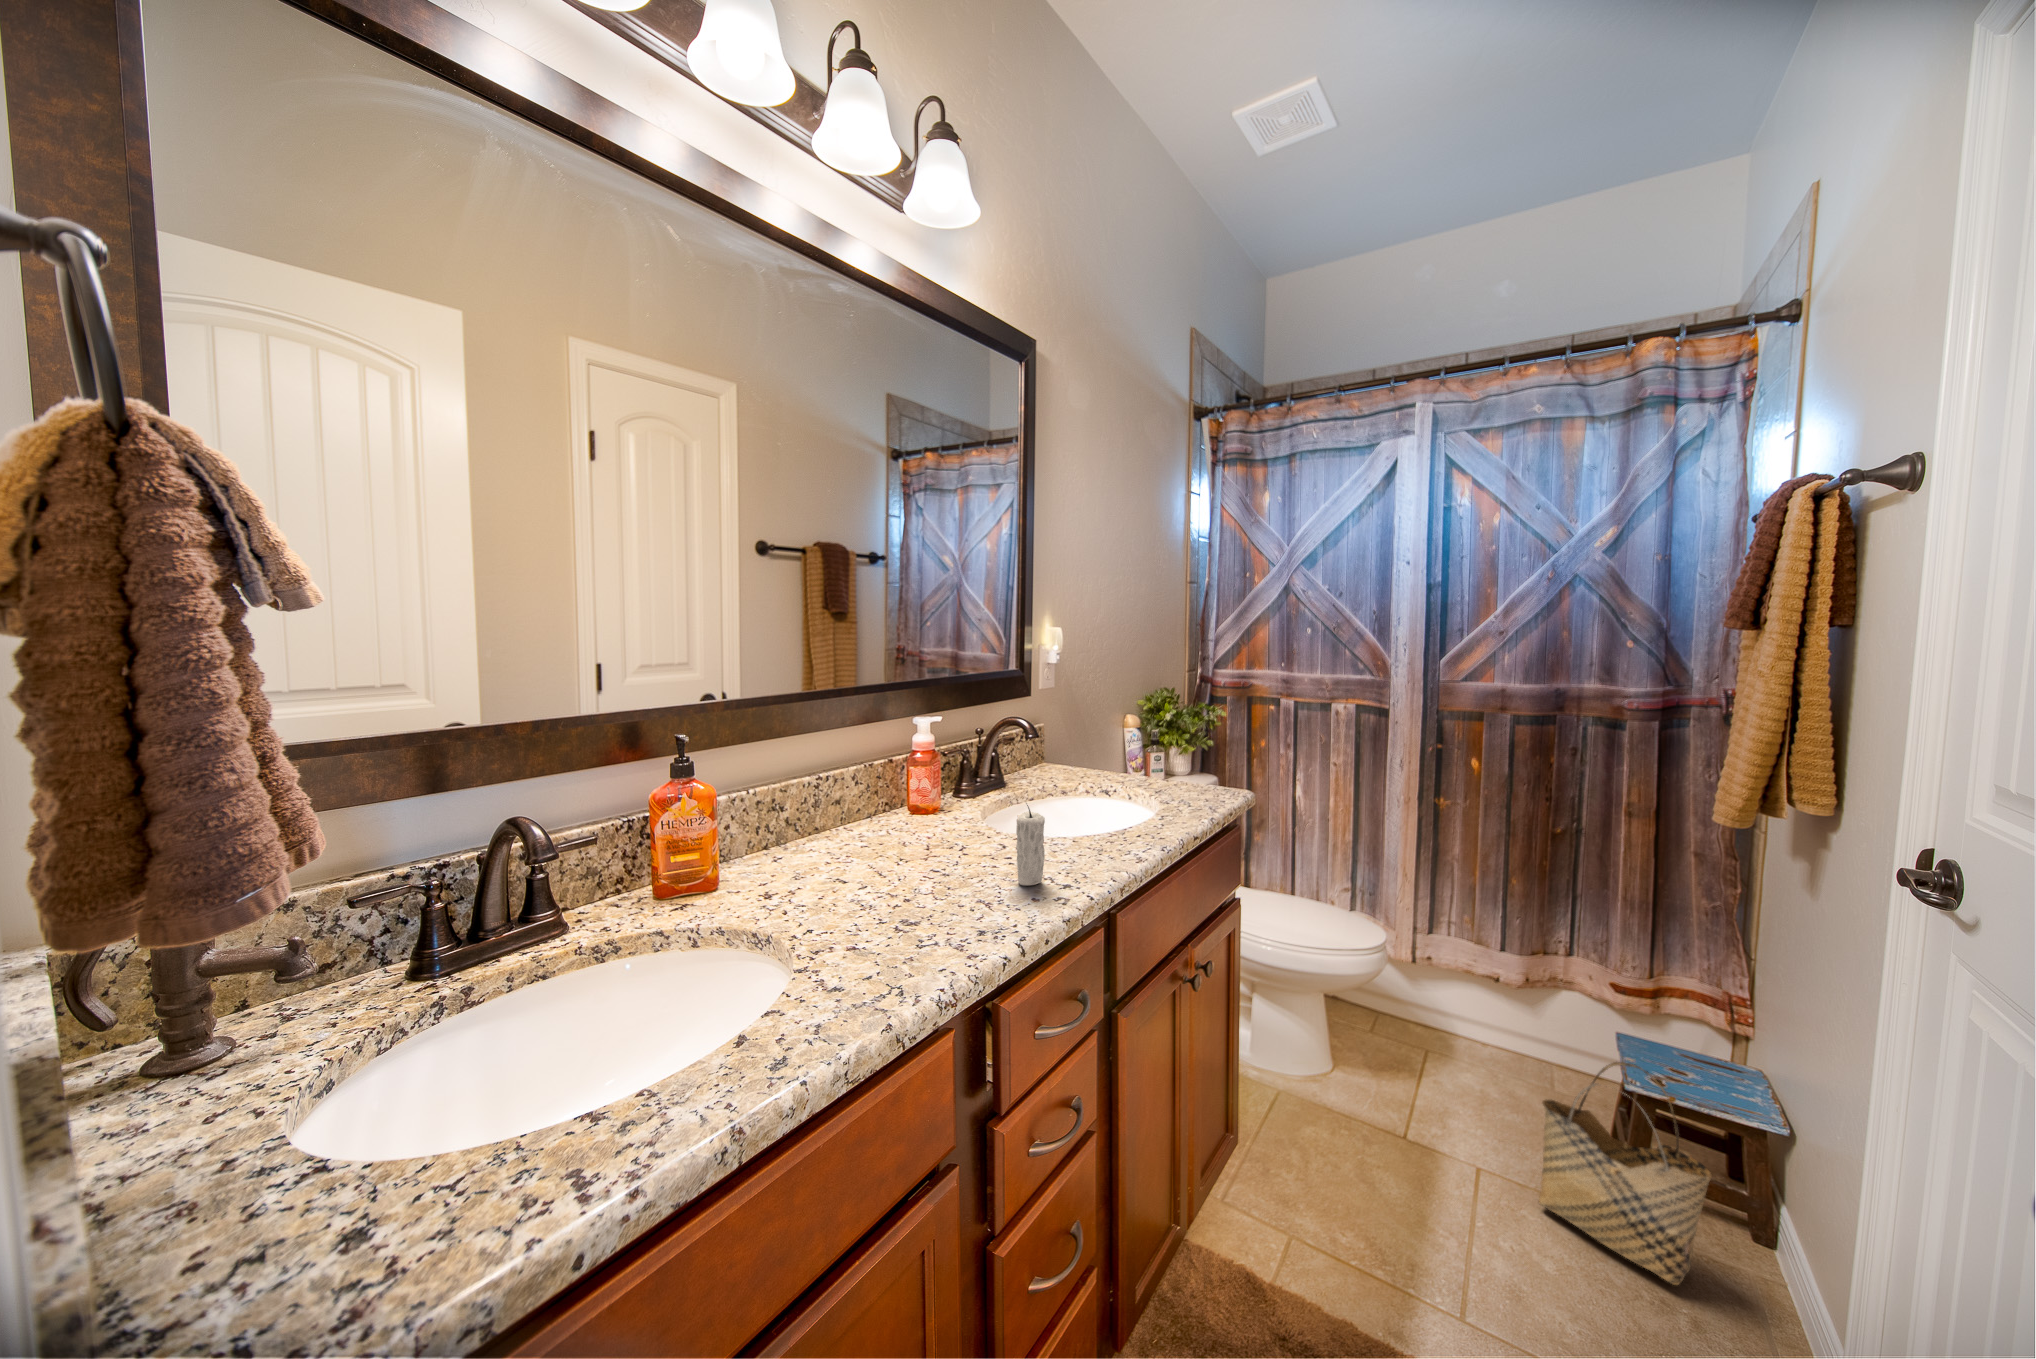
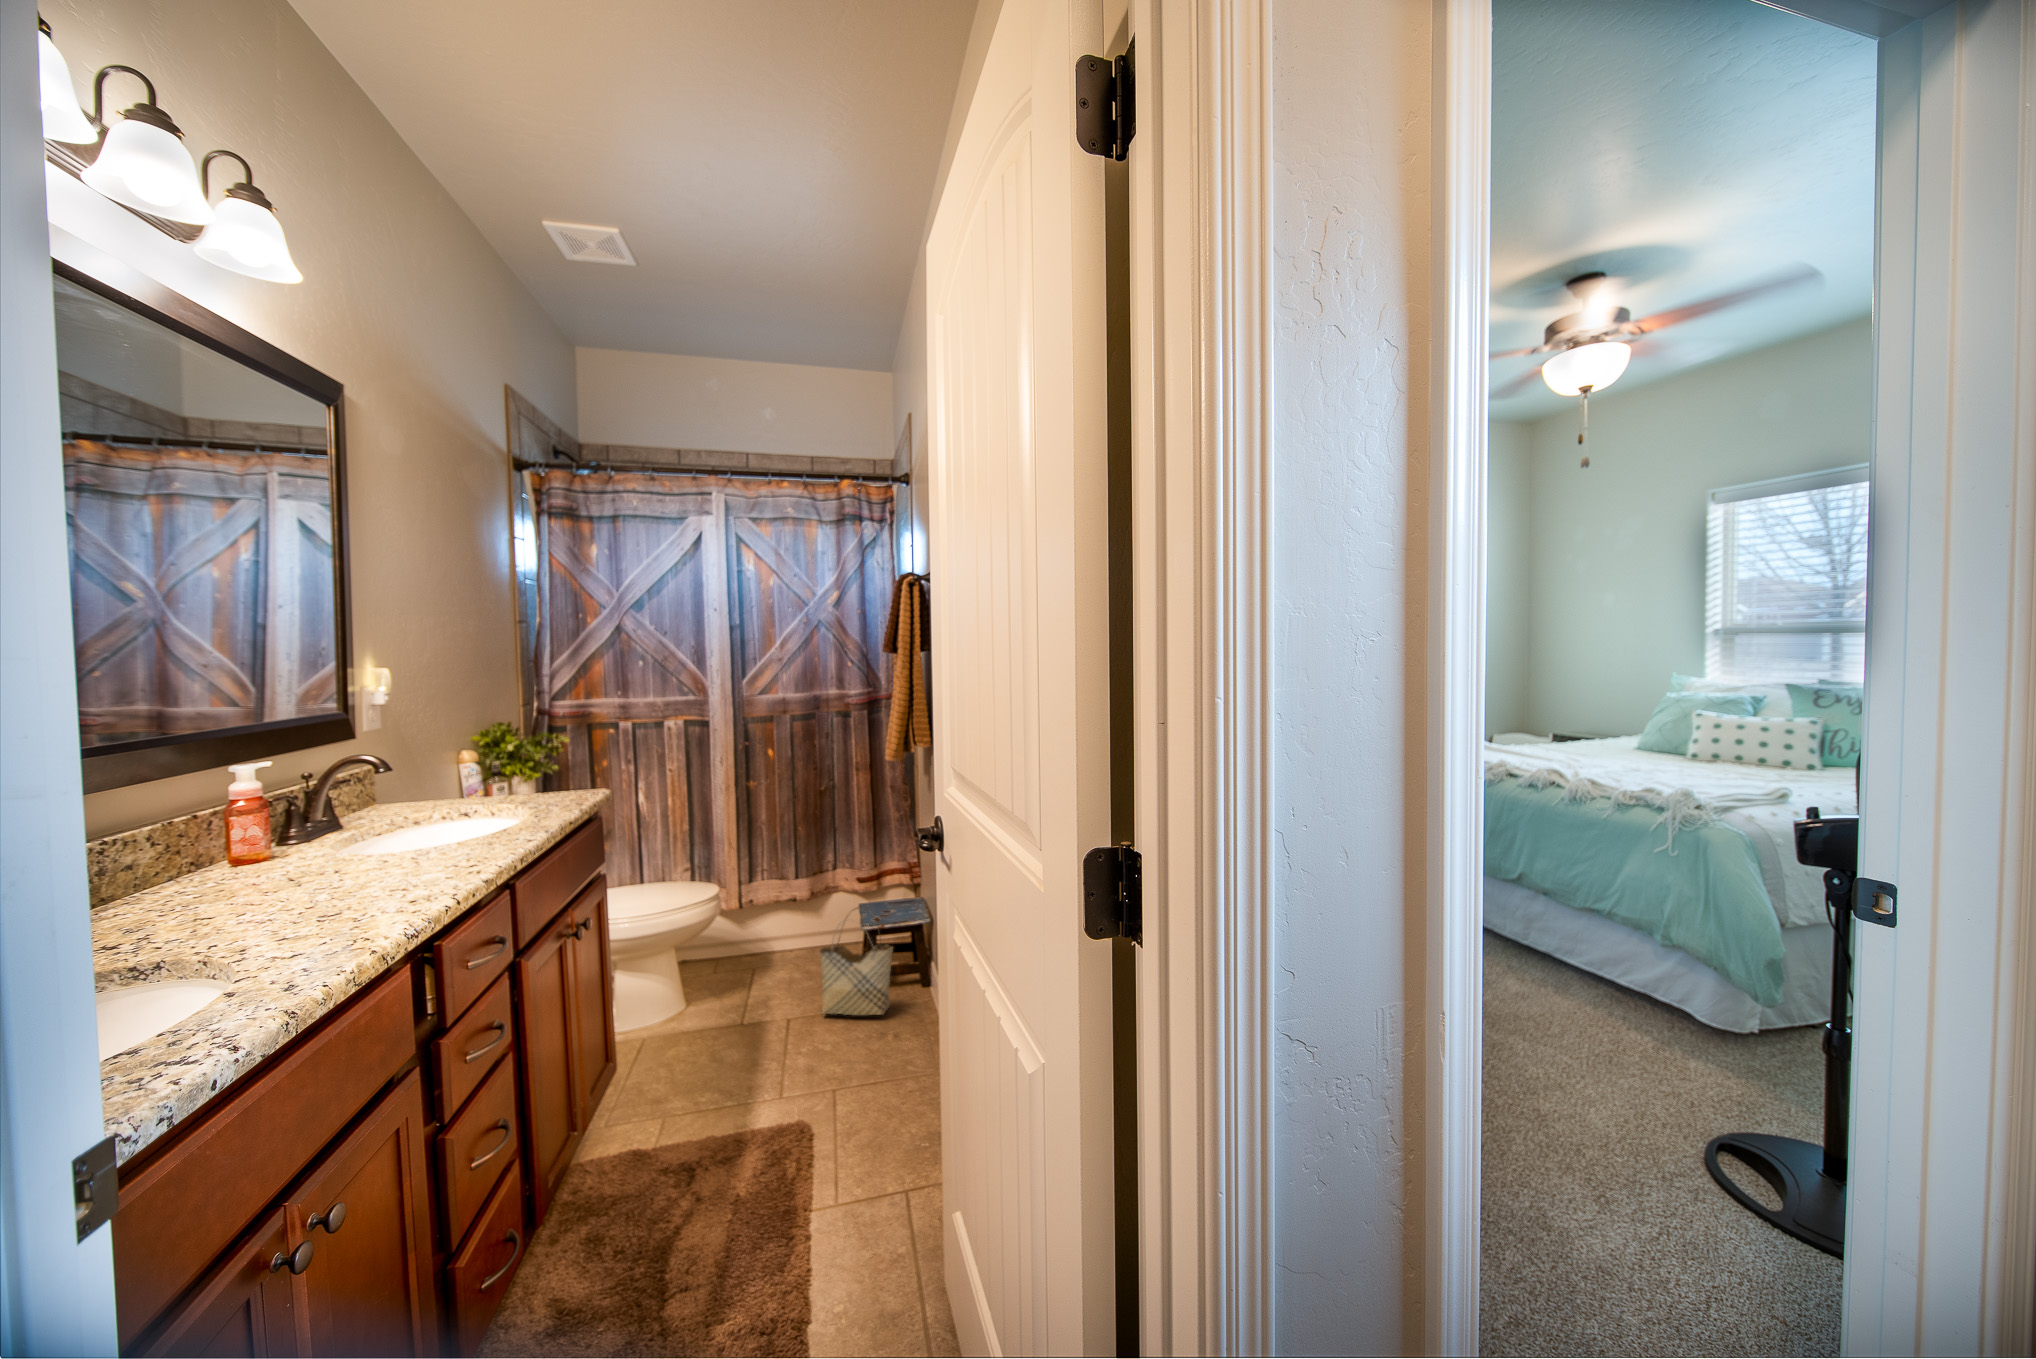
candle: present [1016,805,1045,886] -> none [417,806,448,875]

